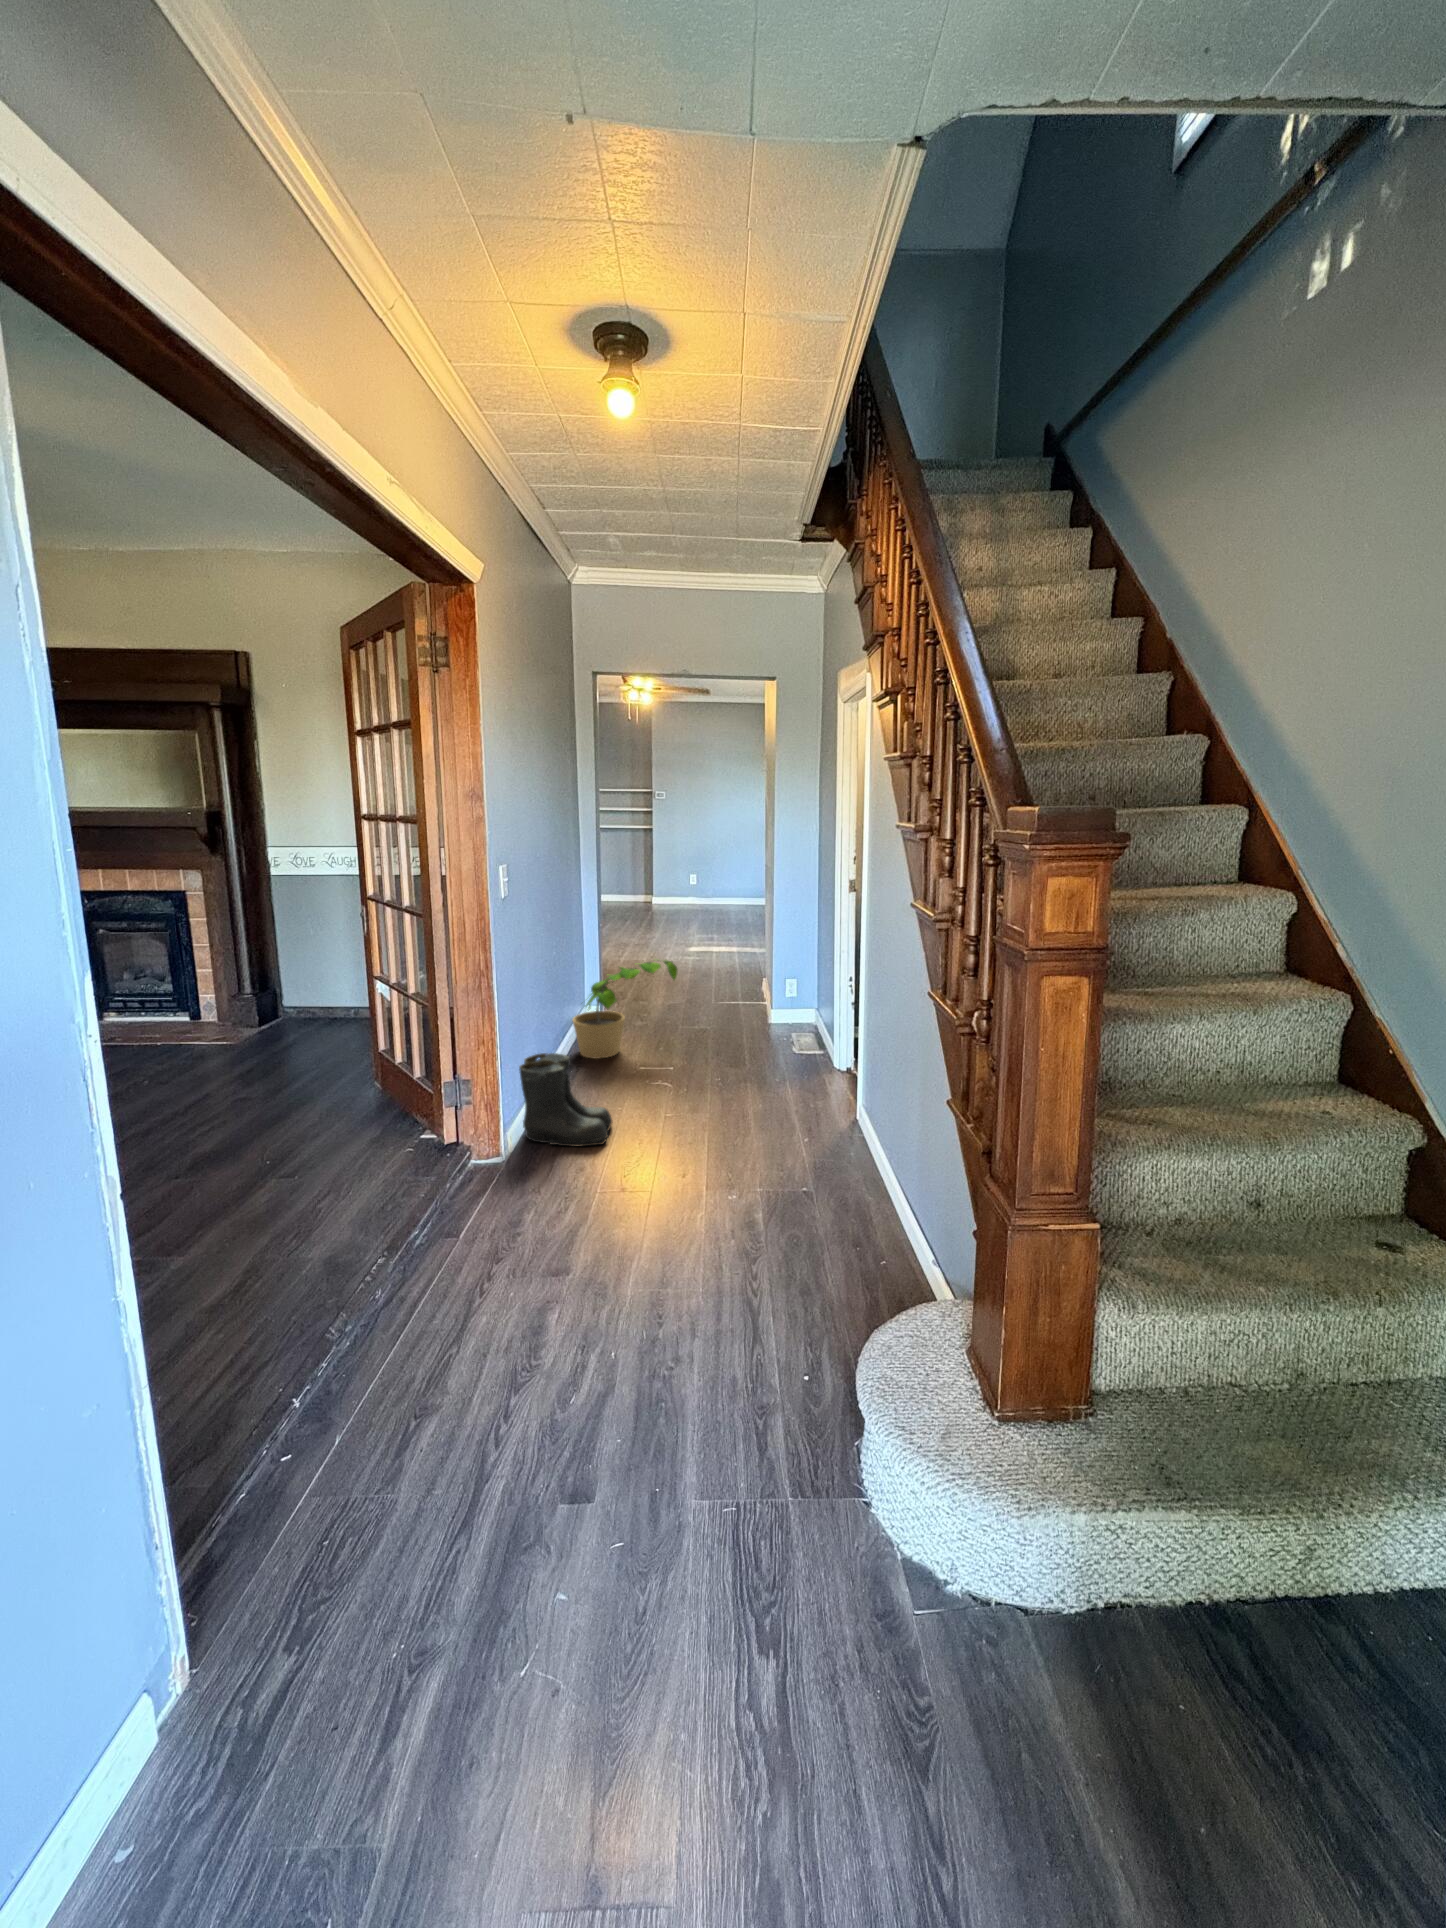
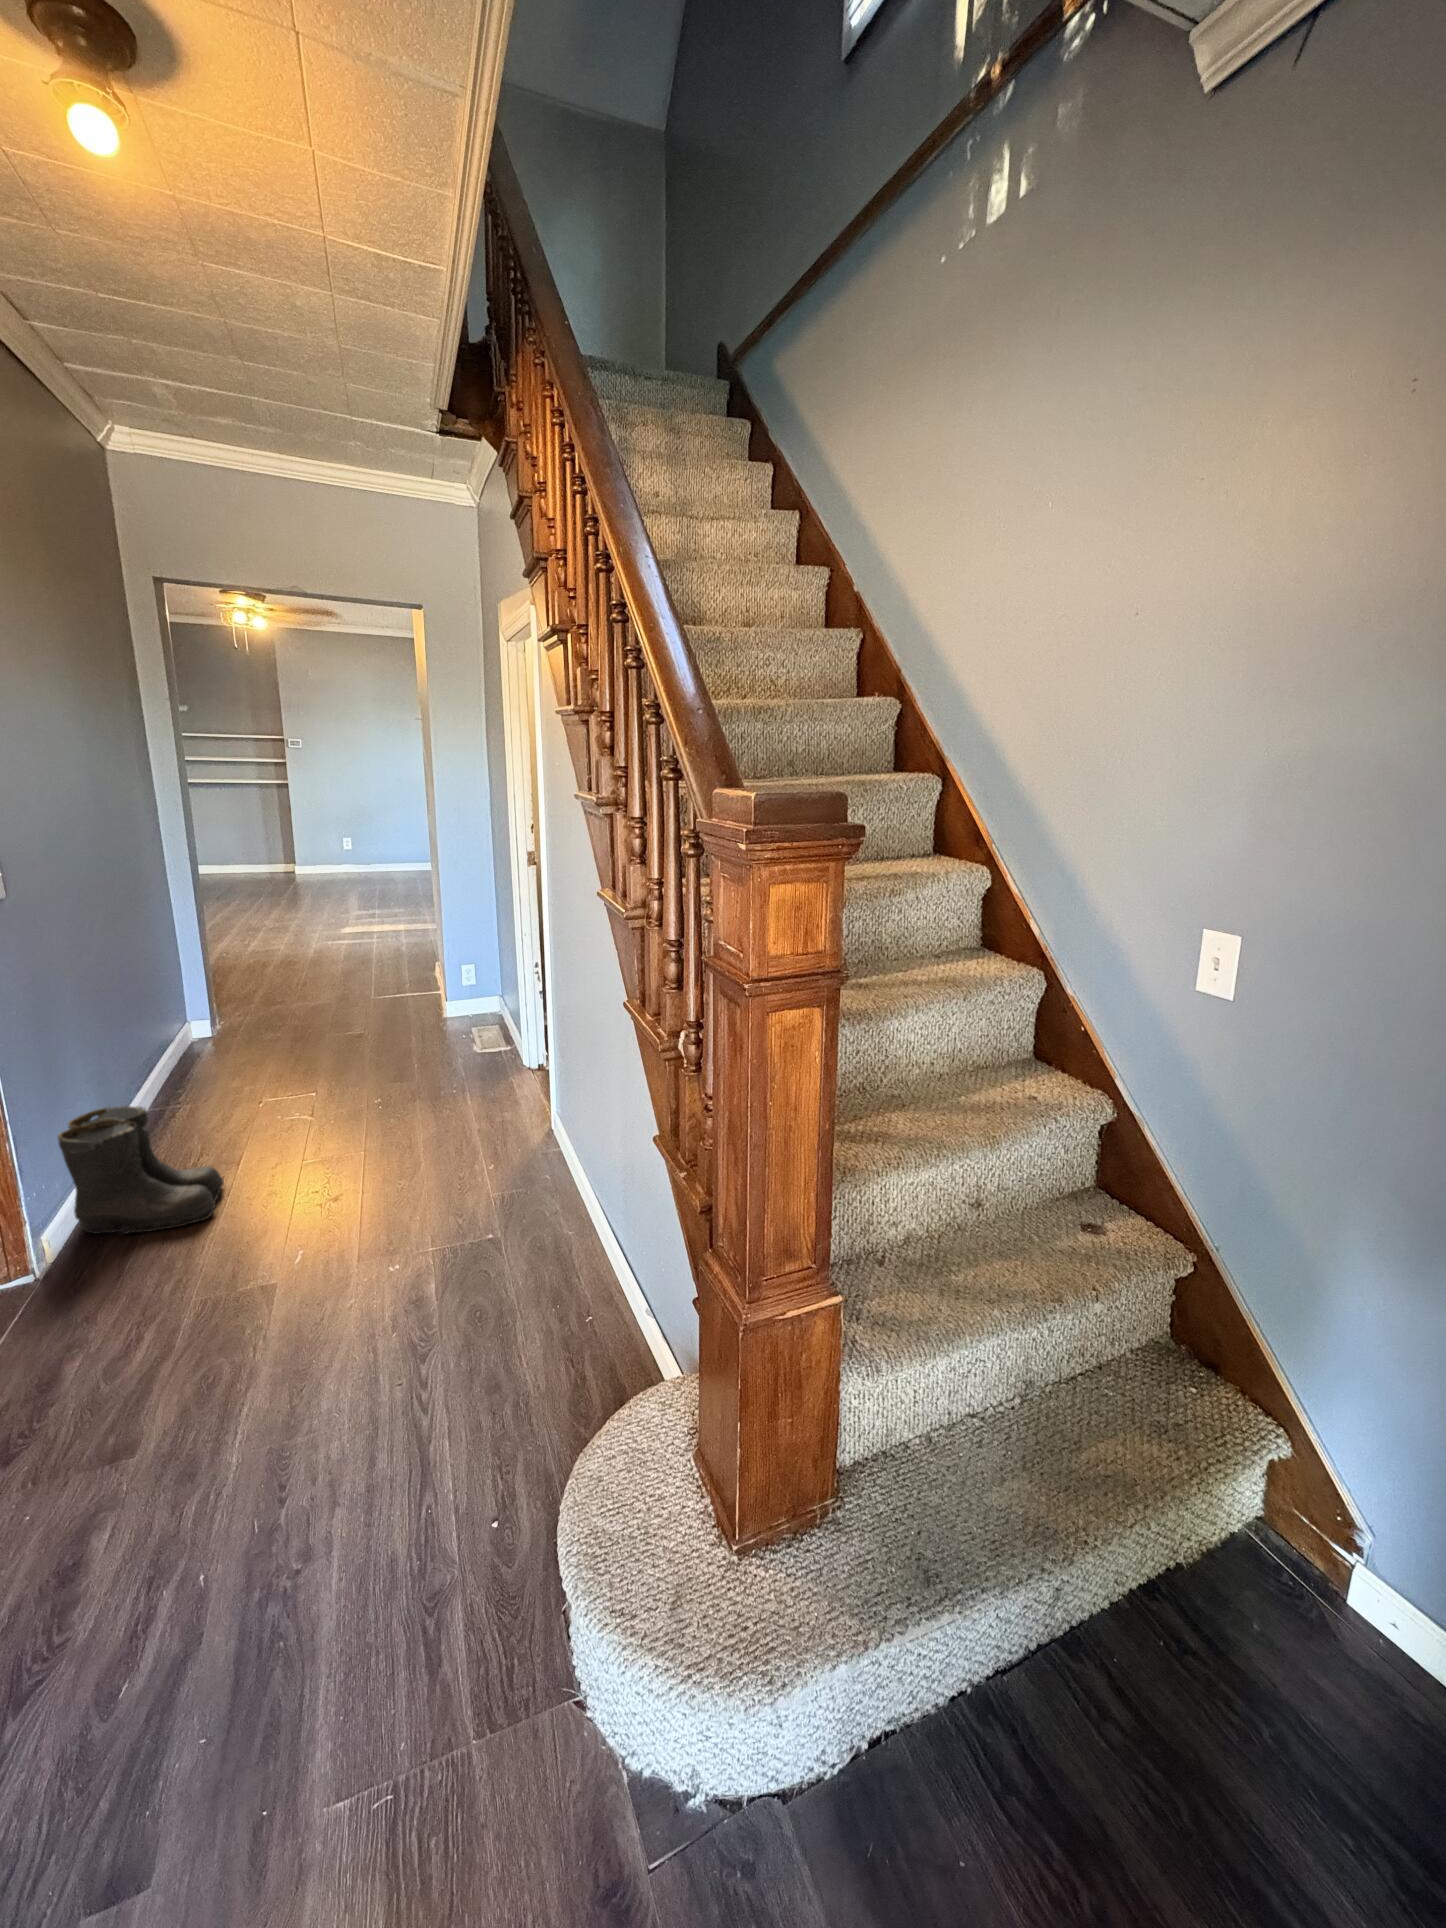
potted plant: present [573,960,677,1059] -> none [166,956,316,1090]

